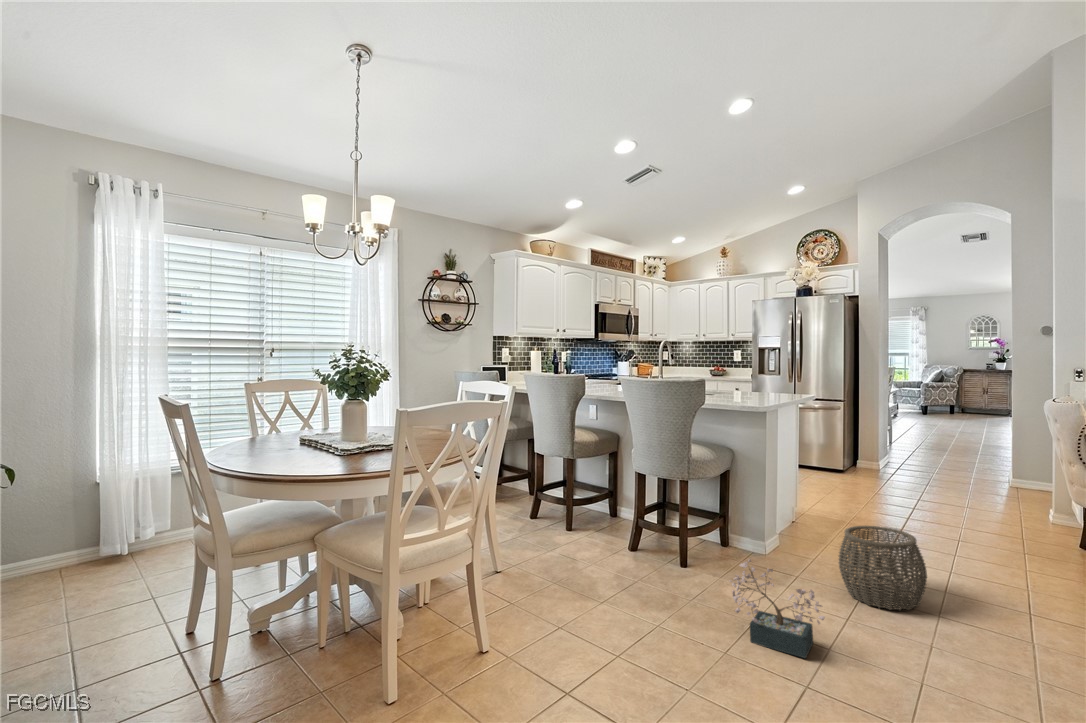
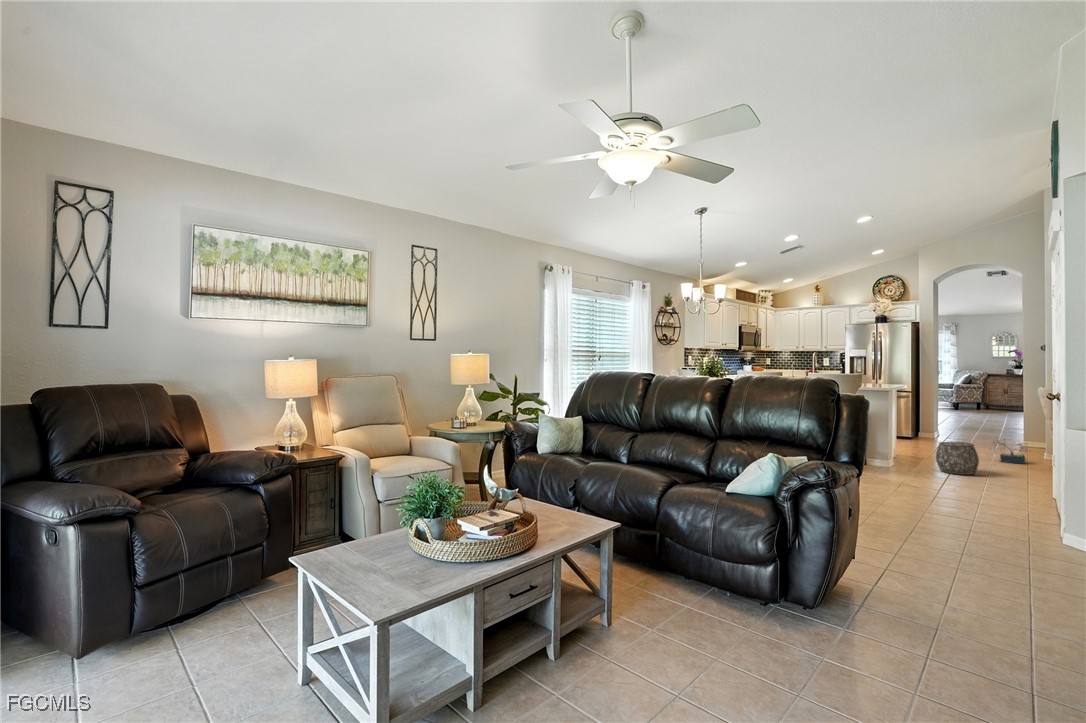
decorative plant: present [730,559,825,658] -> present [993,436,1031,464]

